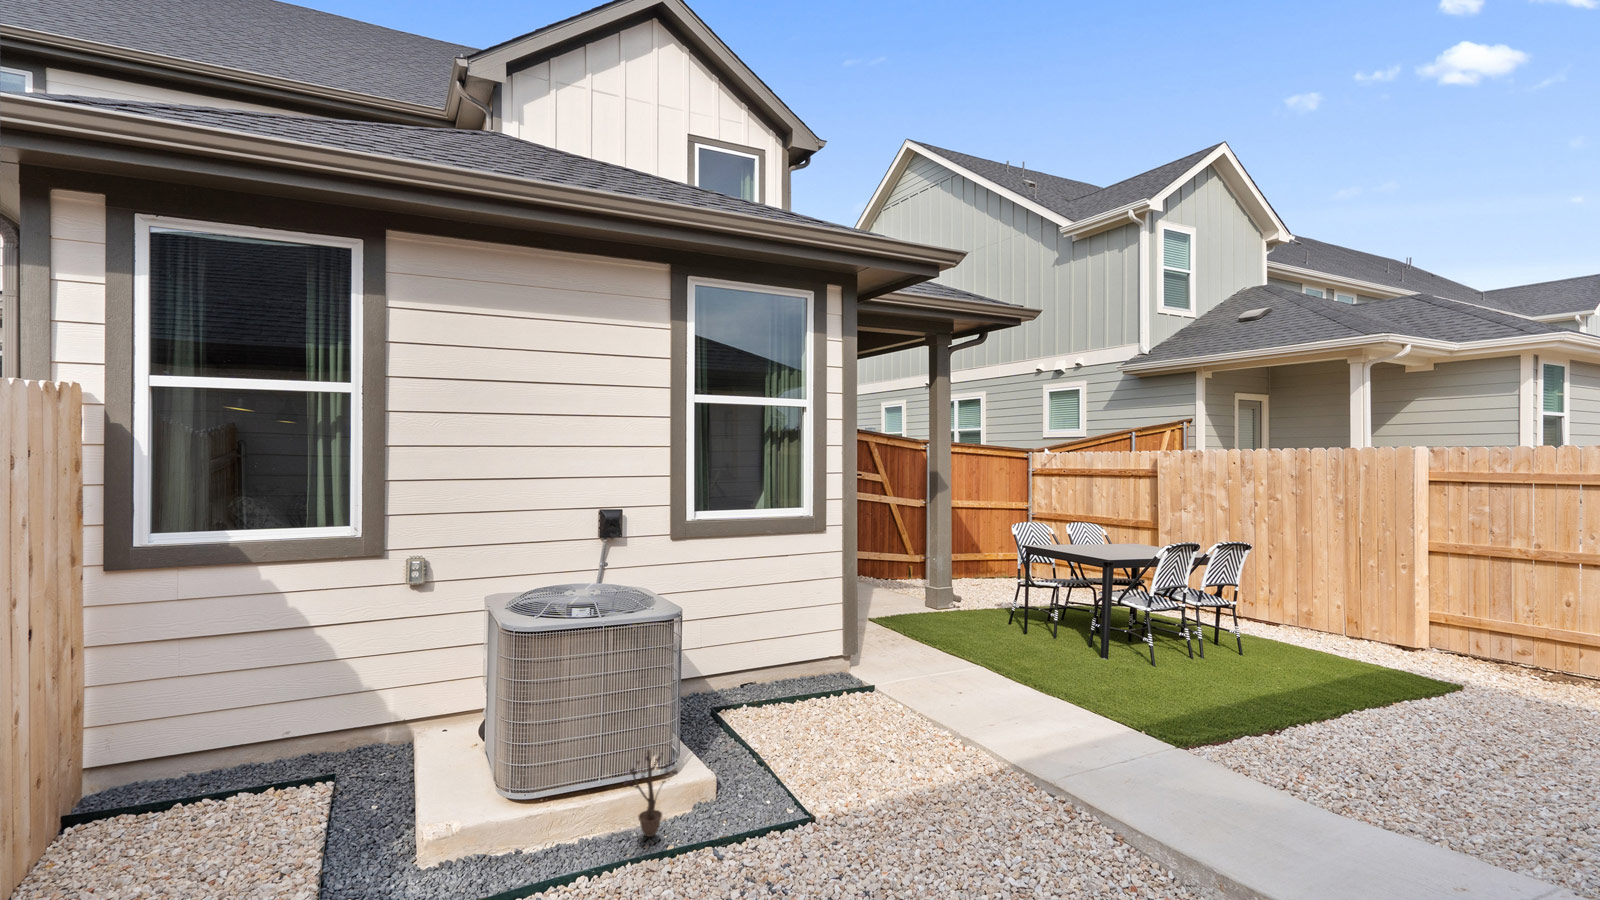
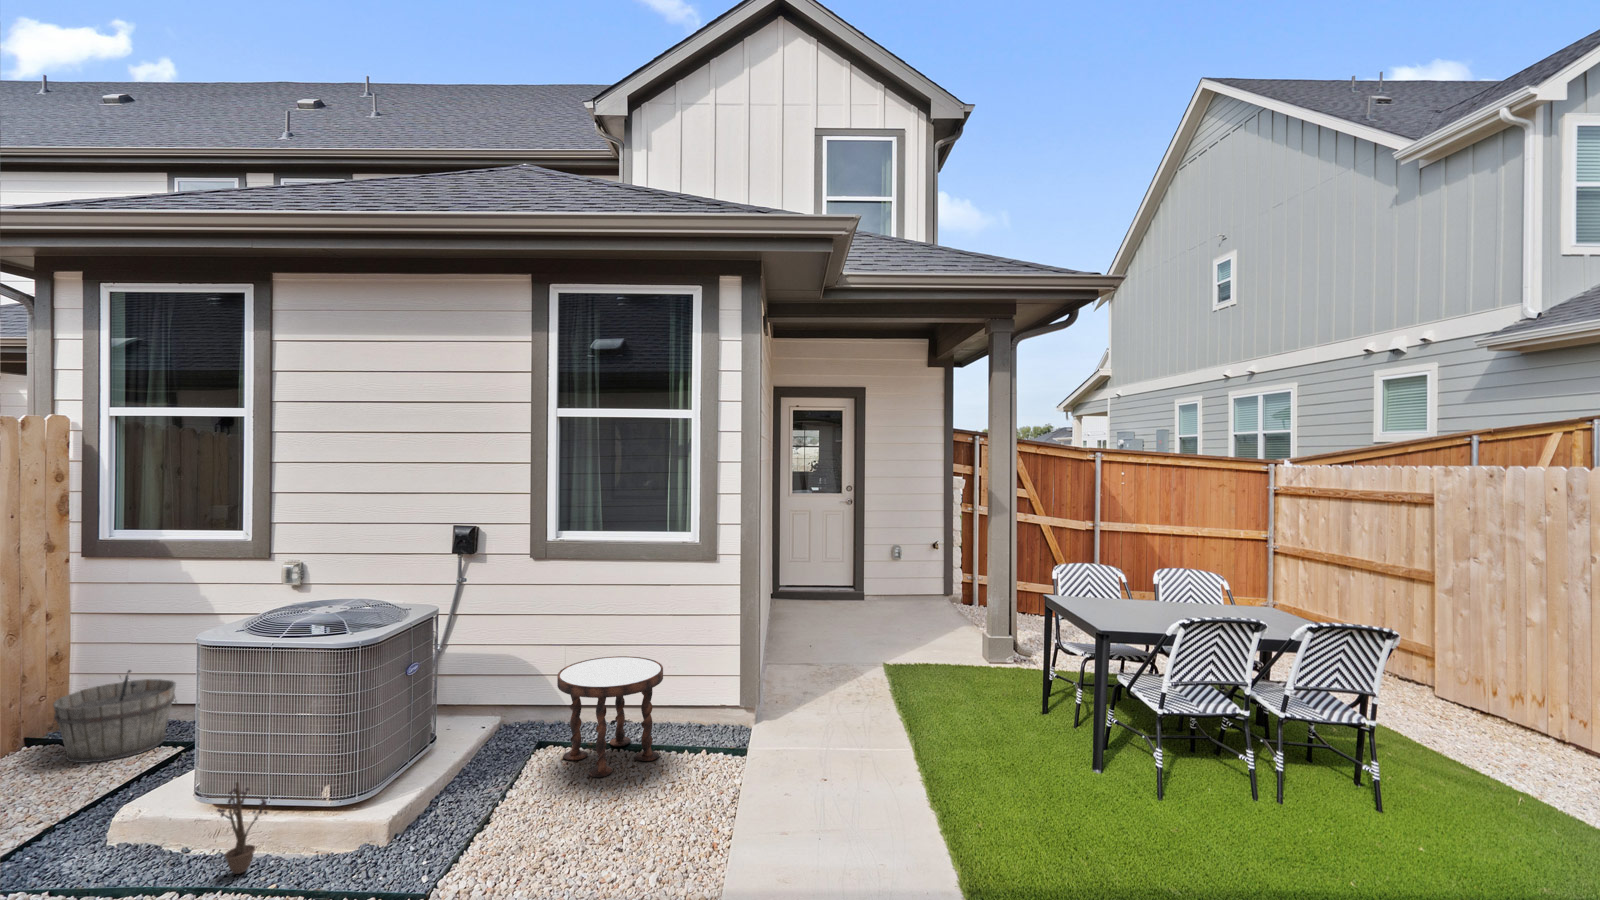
side table: none [729,620,819,720] -> present [557,656,663,777]
wooden bucket: none [142,703,287,824] -> present [53,670,176,763]

